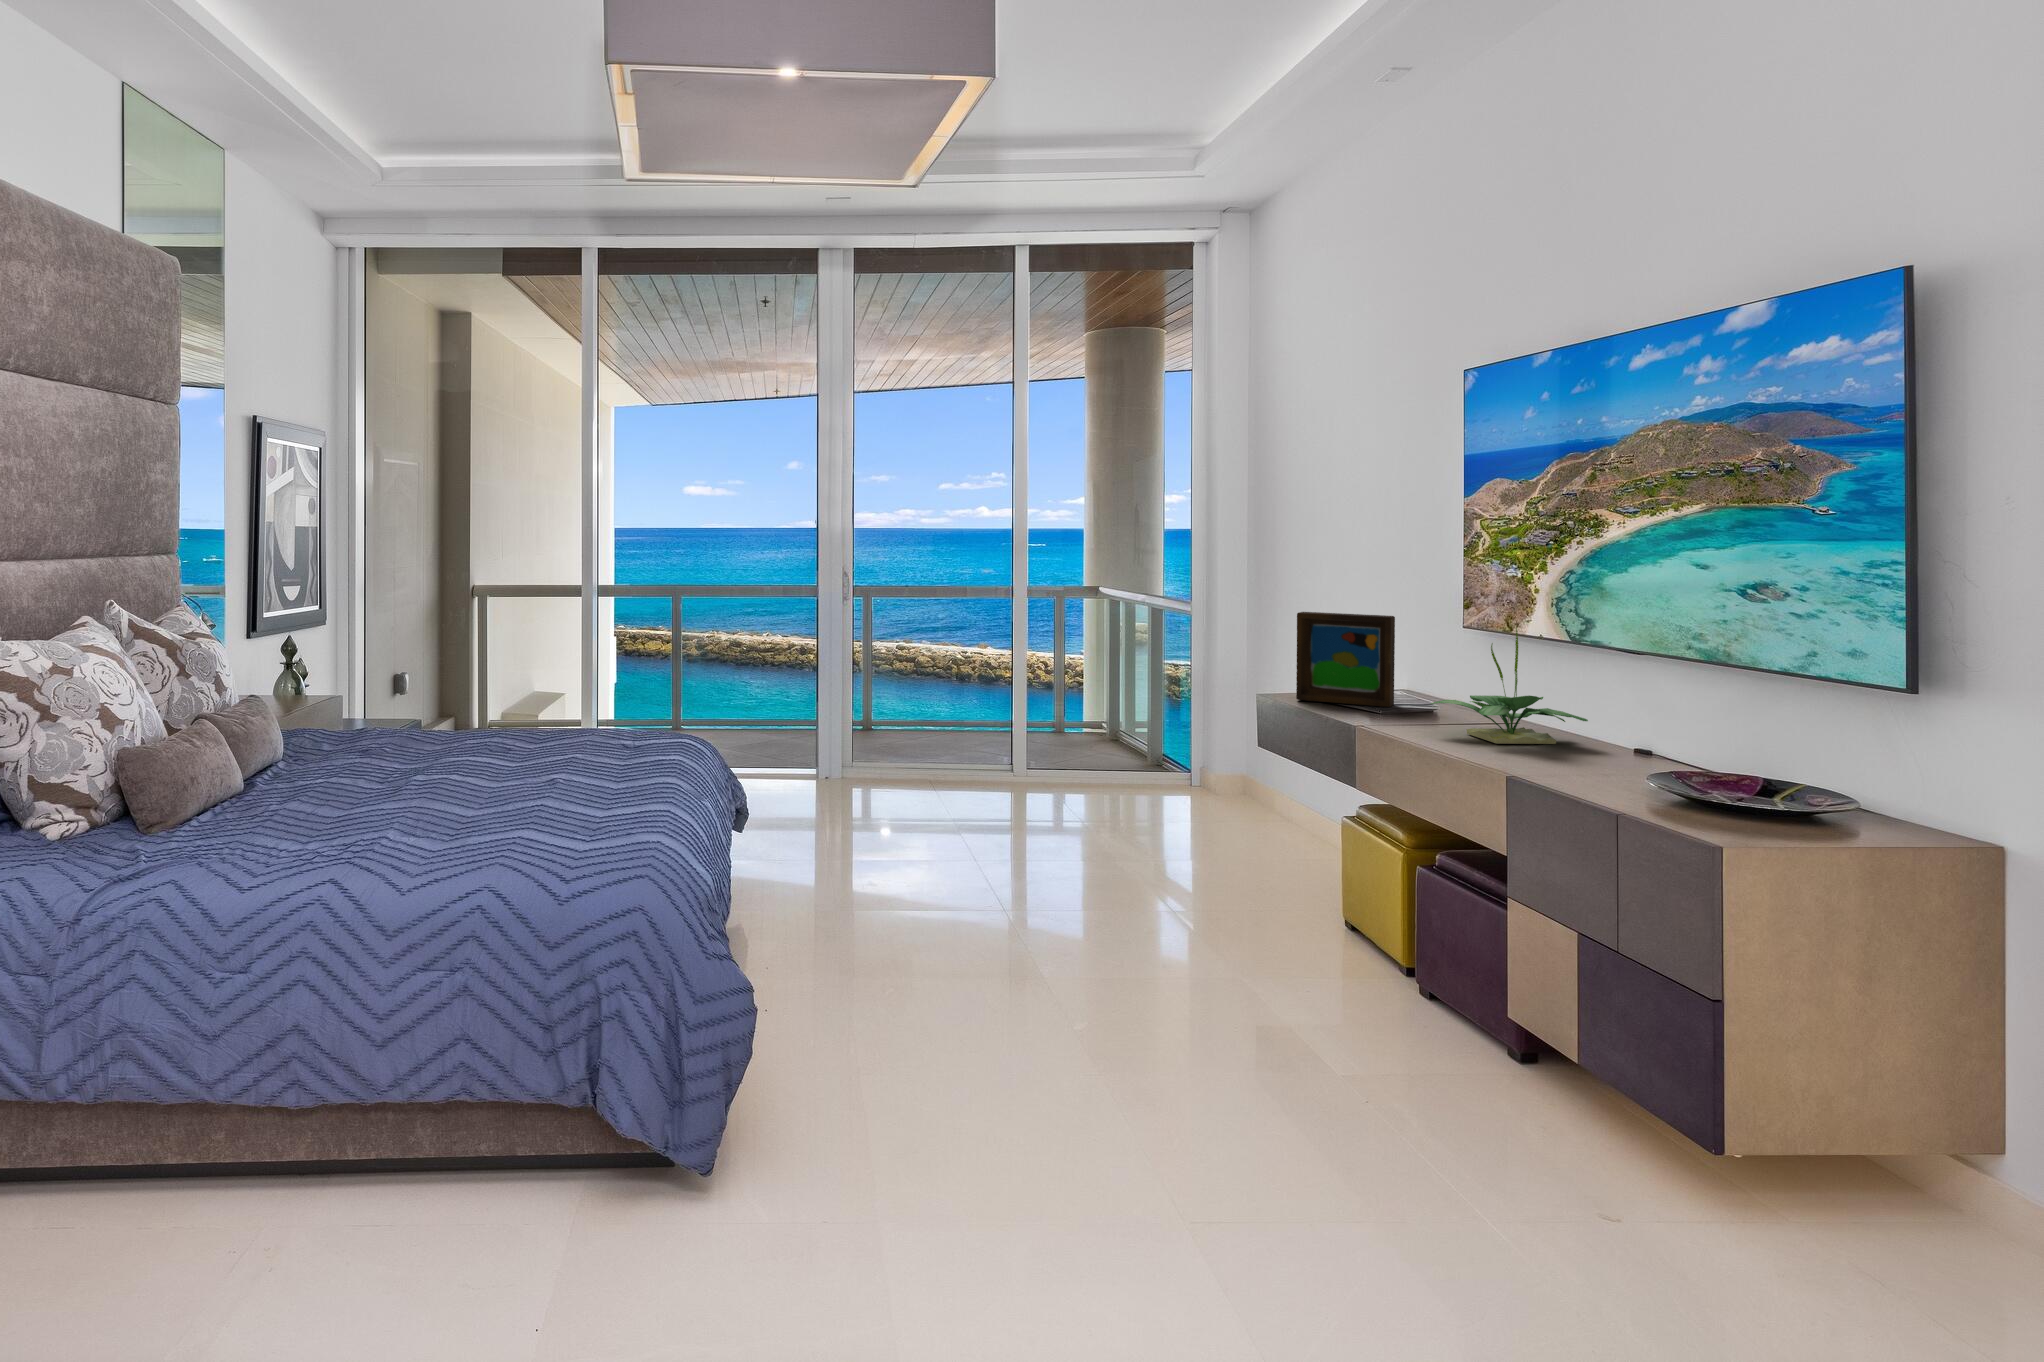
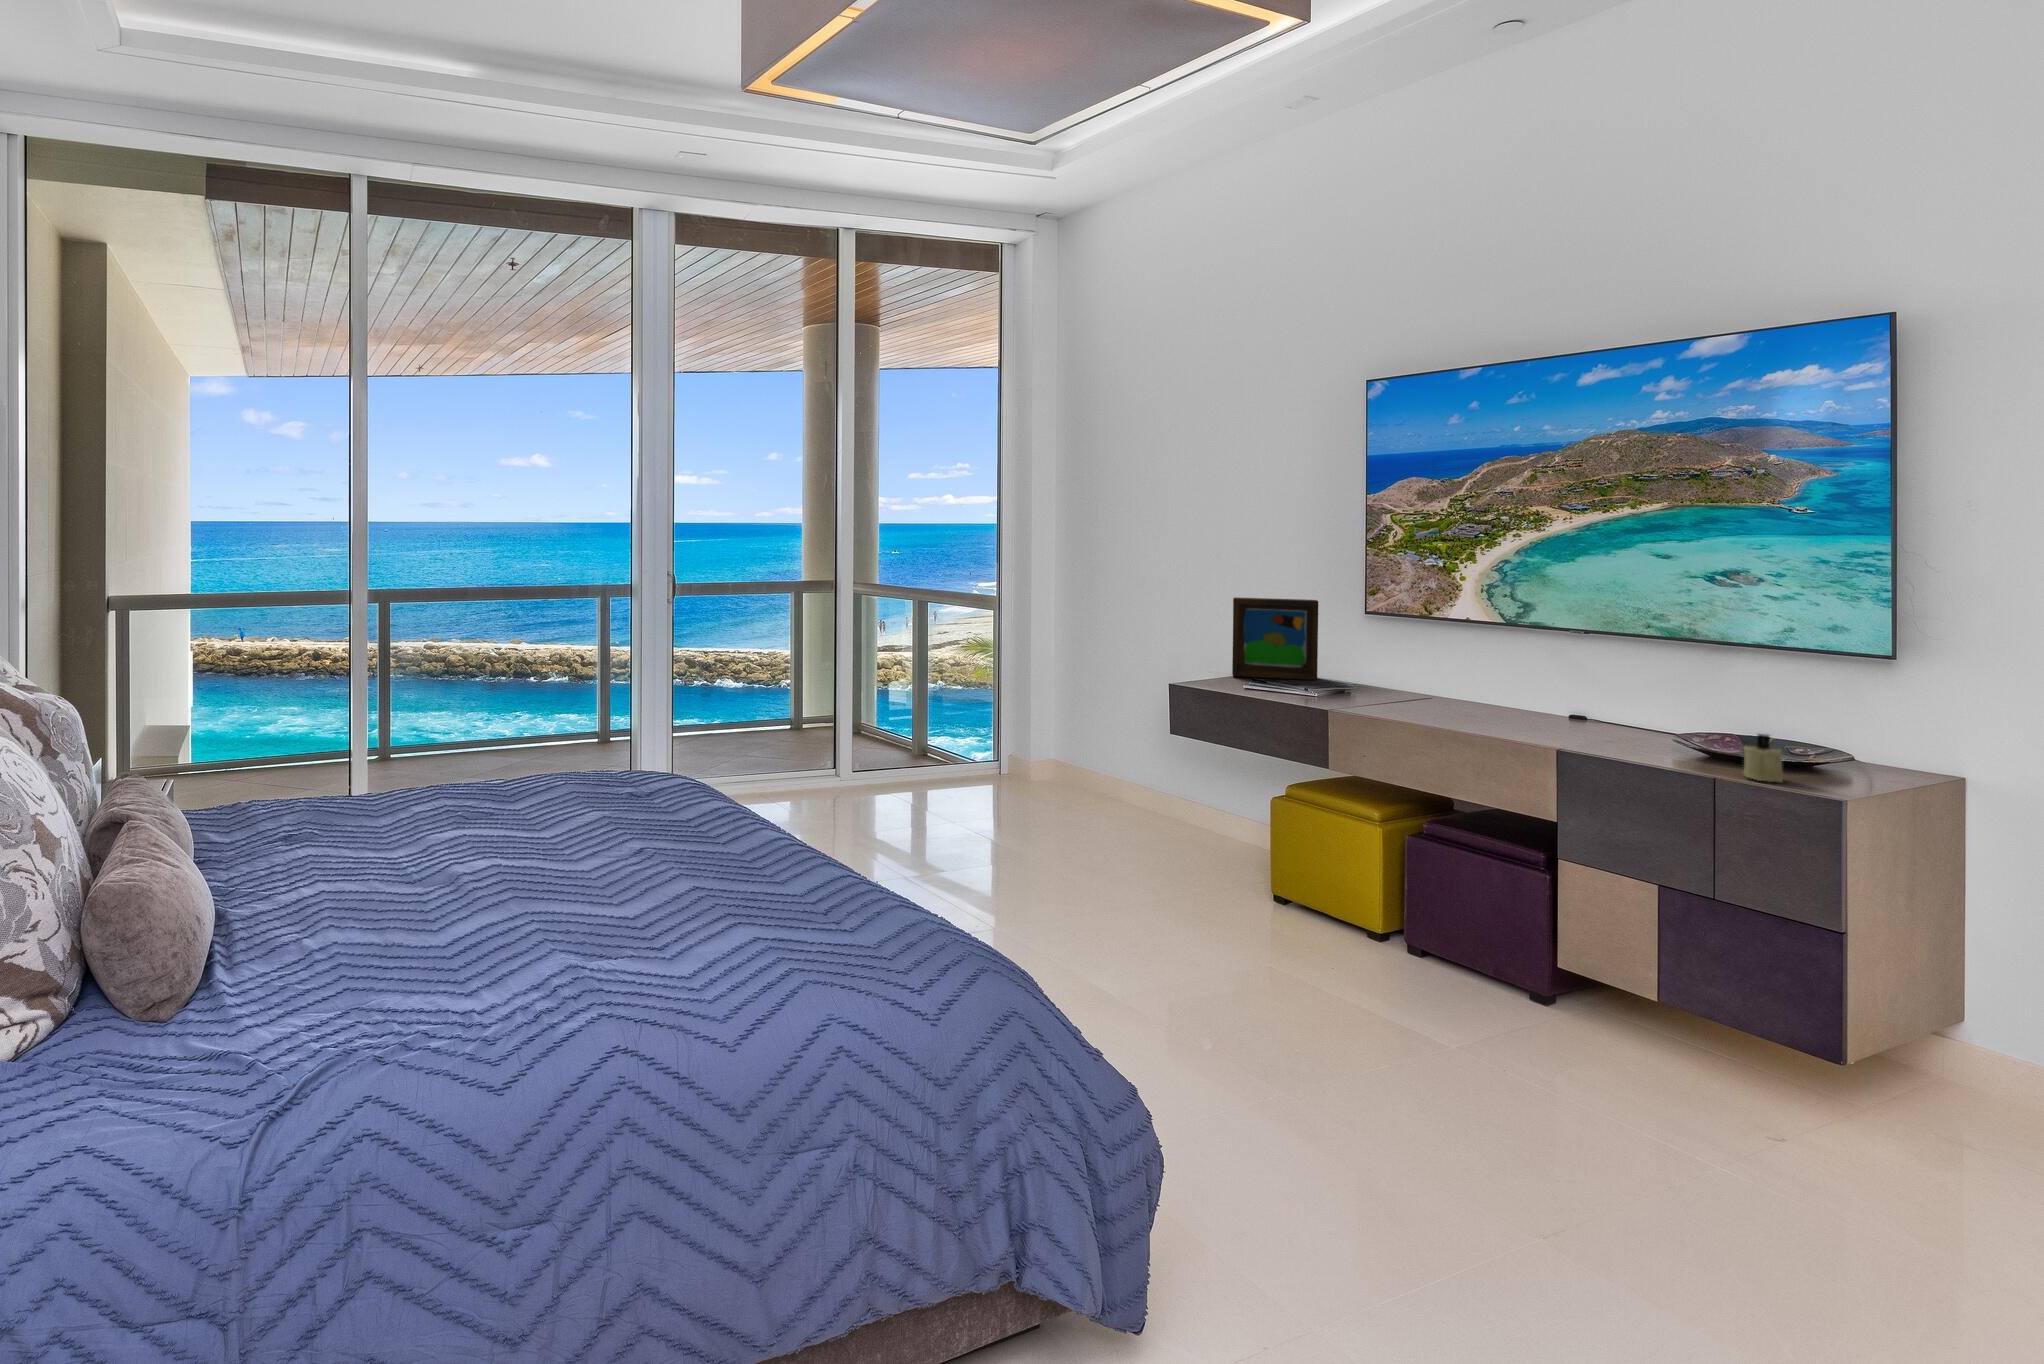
potted plant: present [1431,627,1588,744] -> none [1393,609,1536,711]
candle: none [1698,772,1745,830] -> present [1744,734,1783,782]

